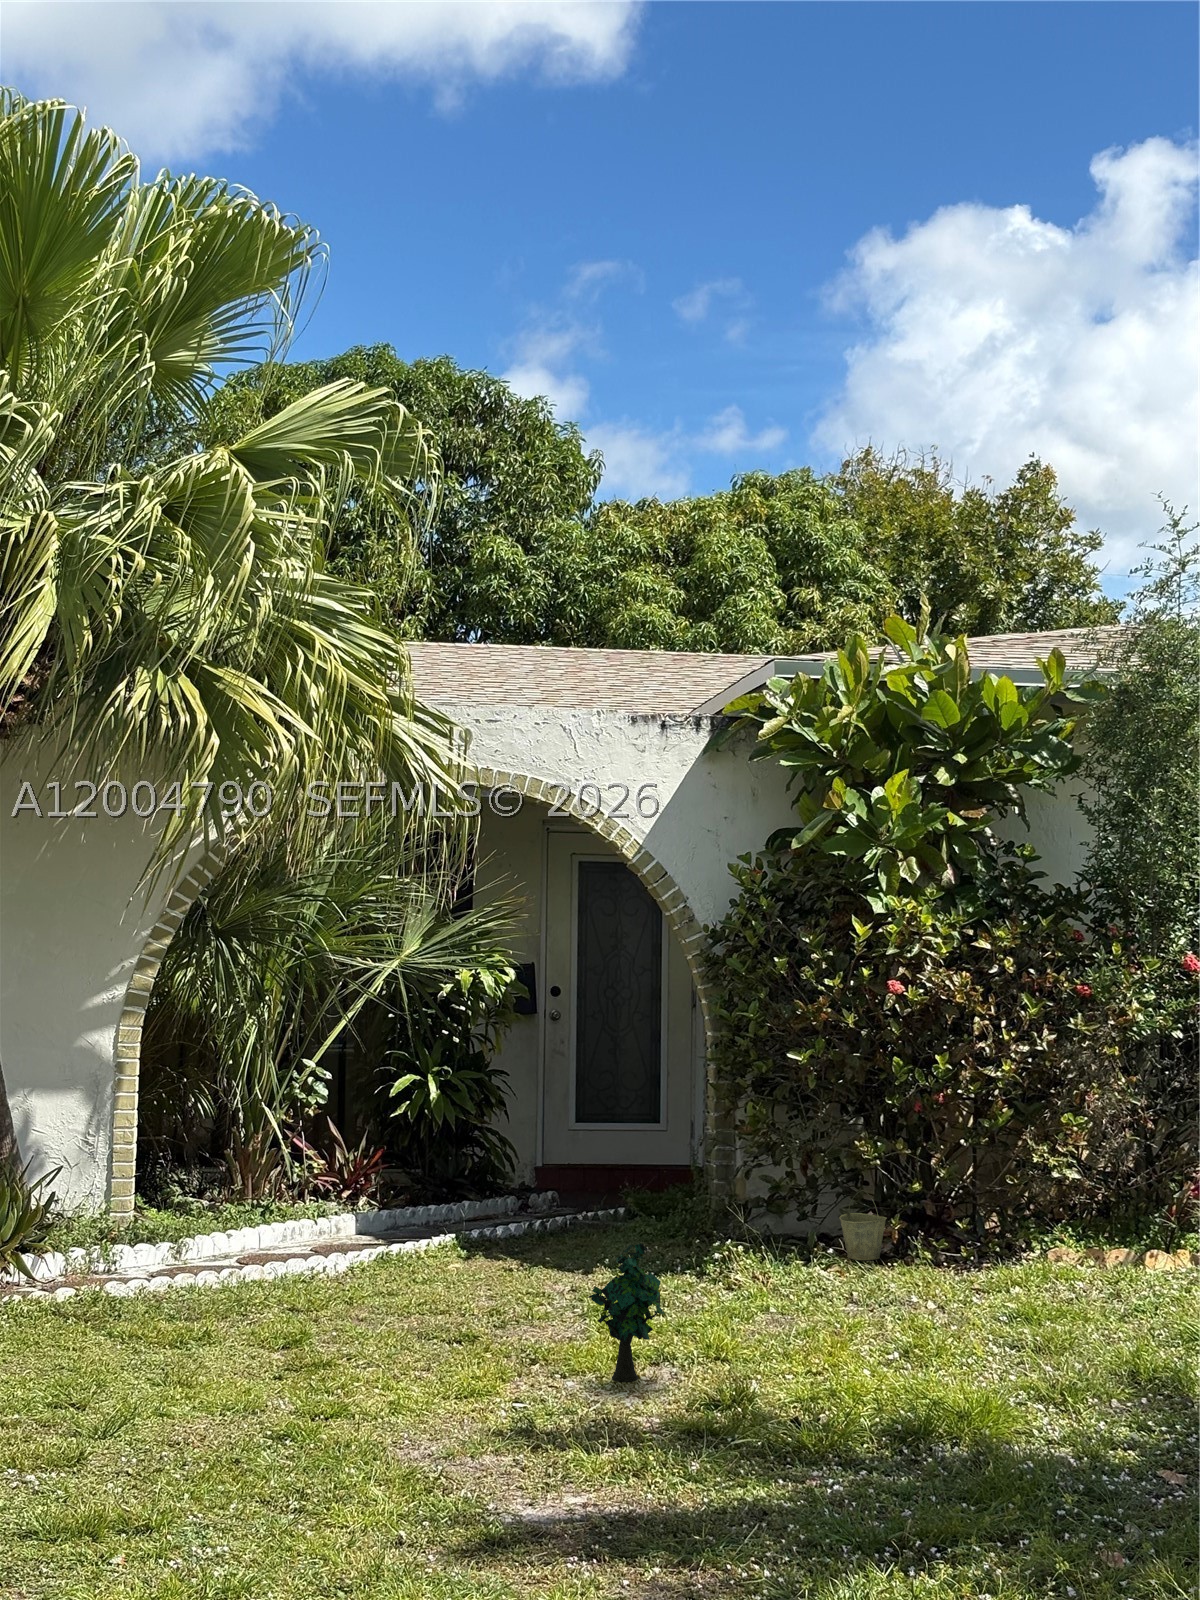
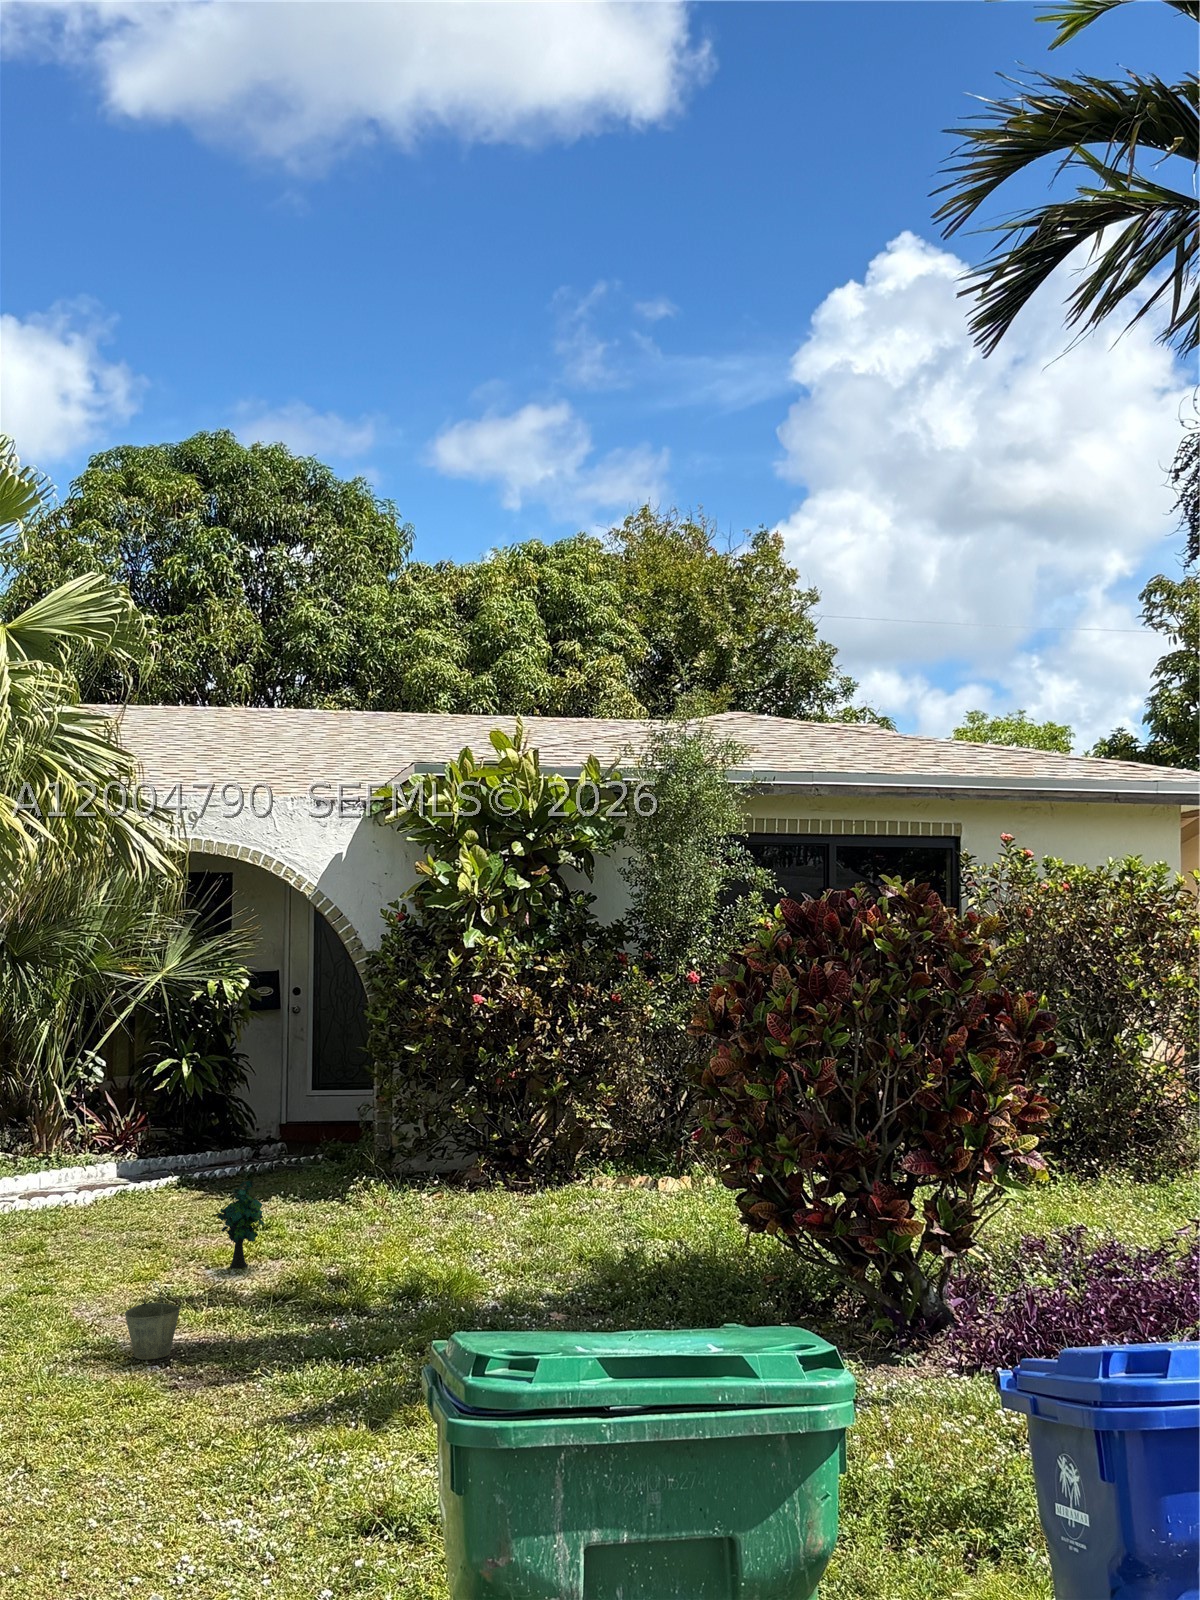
bucket: present [839,1190,887,1260] -> present [125,1279,181,1360]

